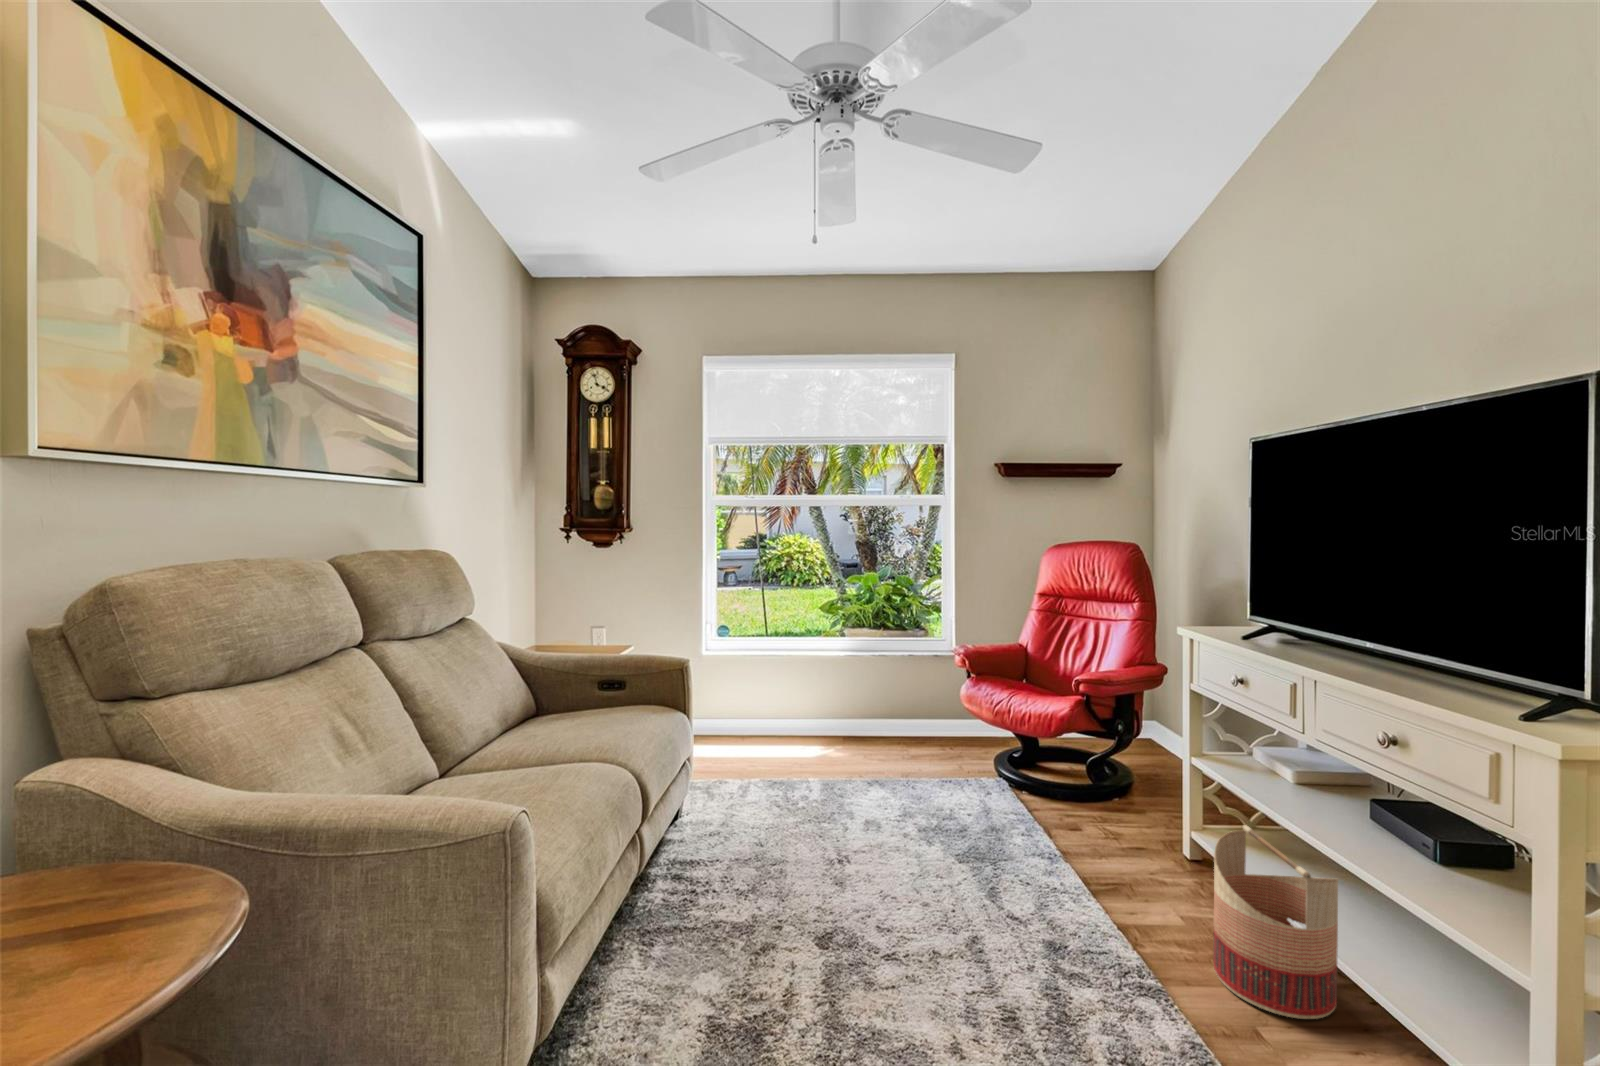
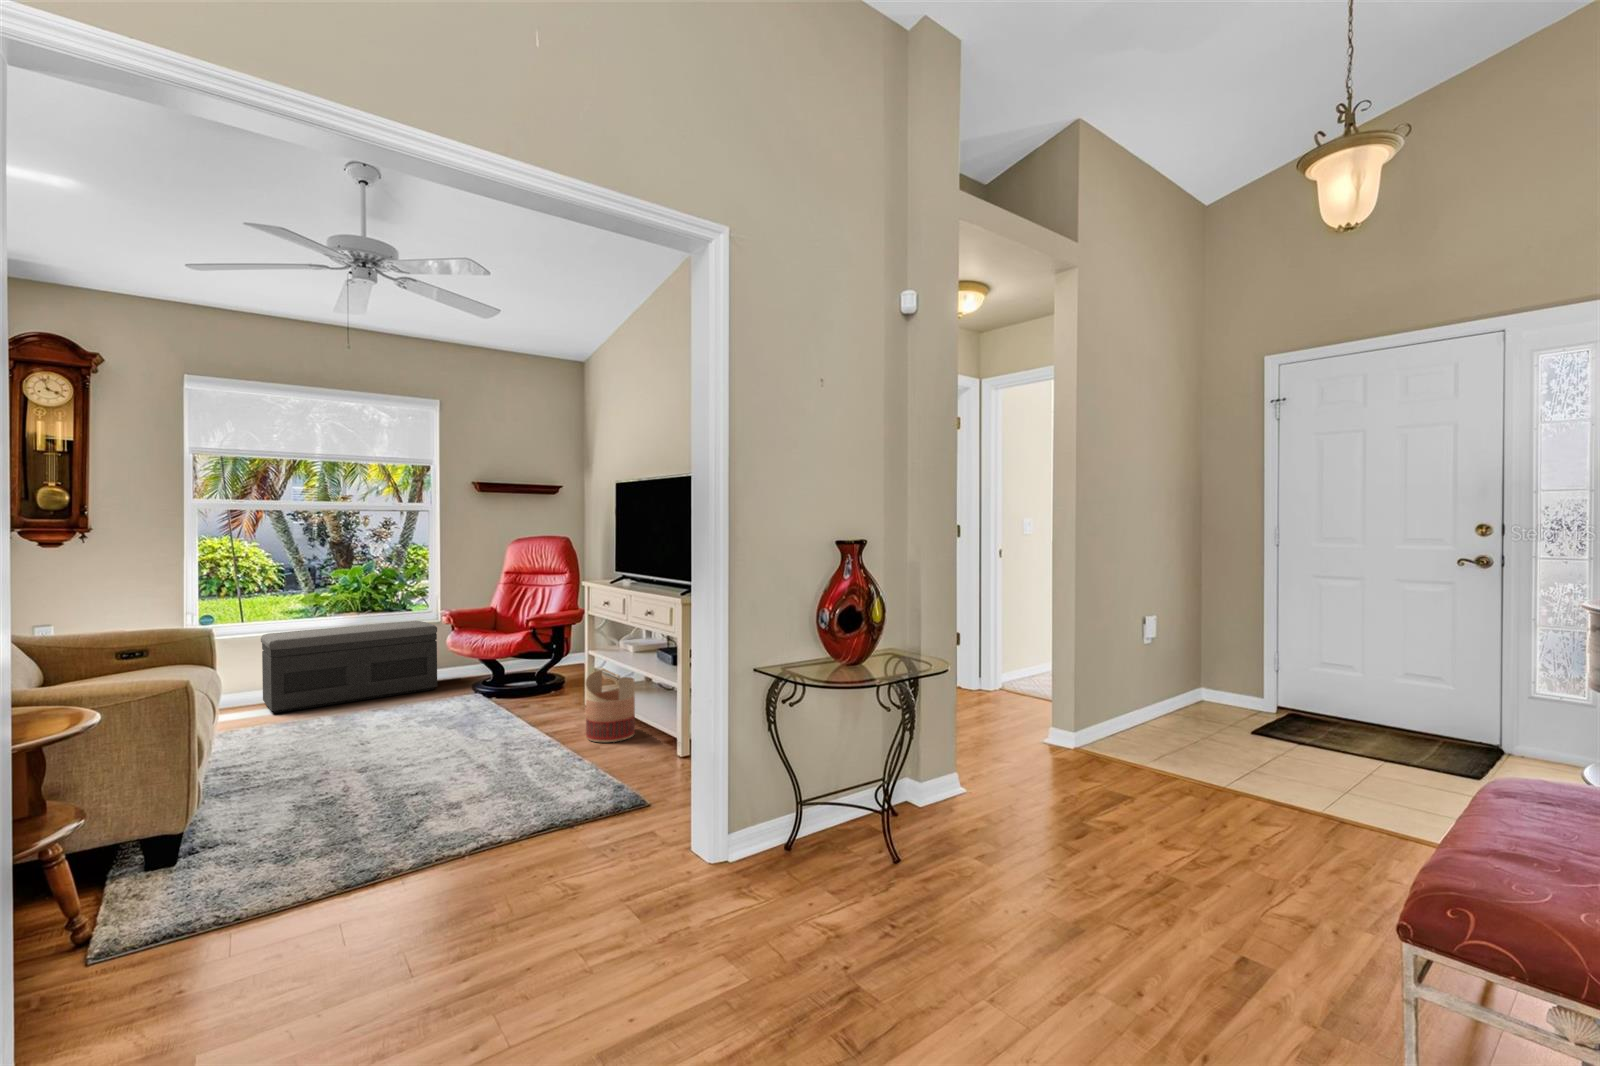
storage bench: none [762,648,948,750] -> present [261,621,437,713]

